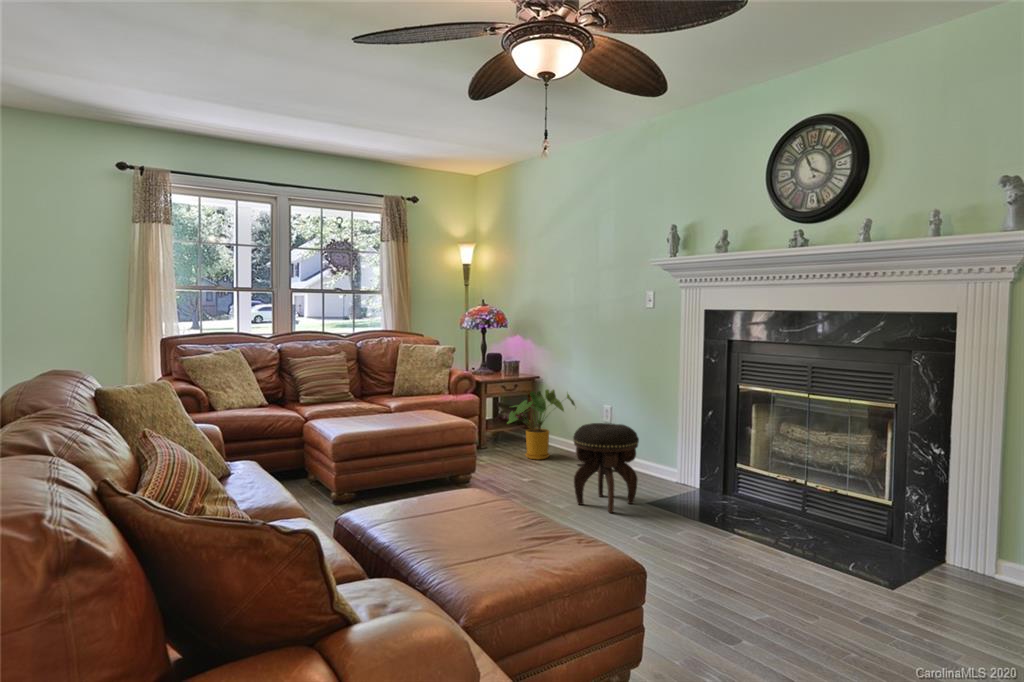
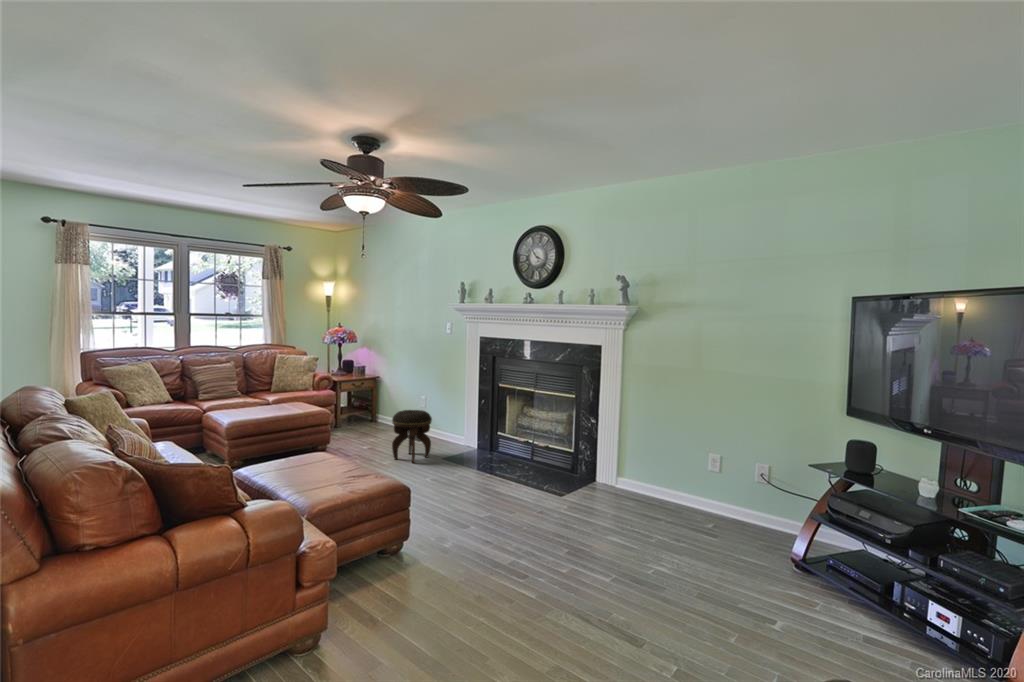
house plant: present [507,390,575,460] -> none [354,386,402,433]

